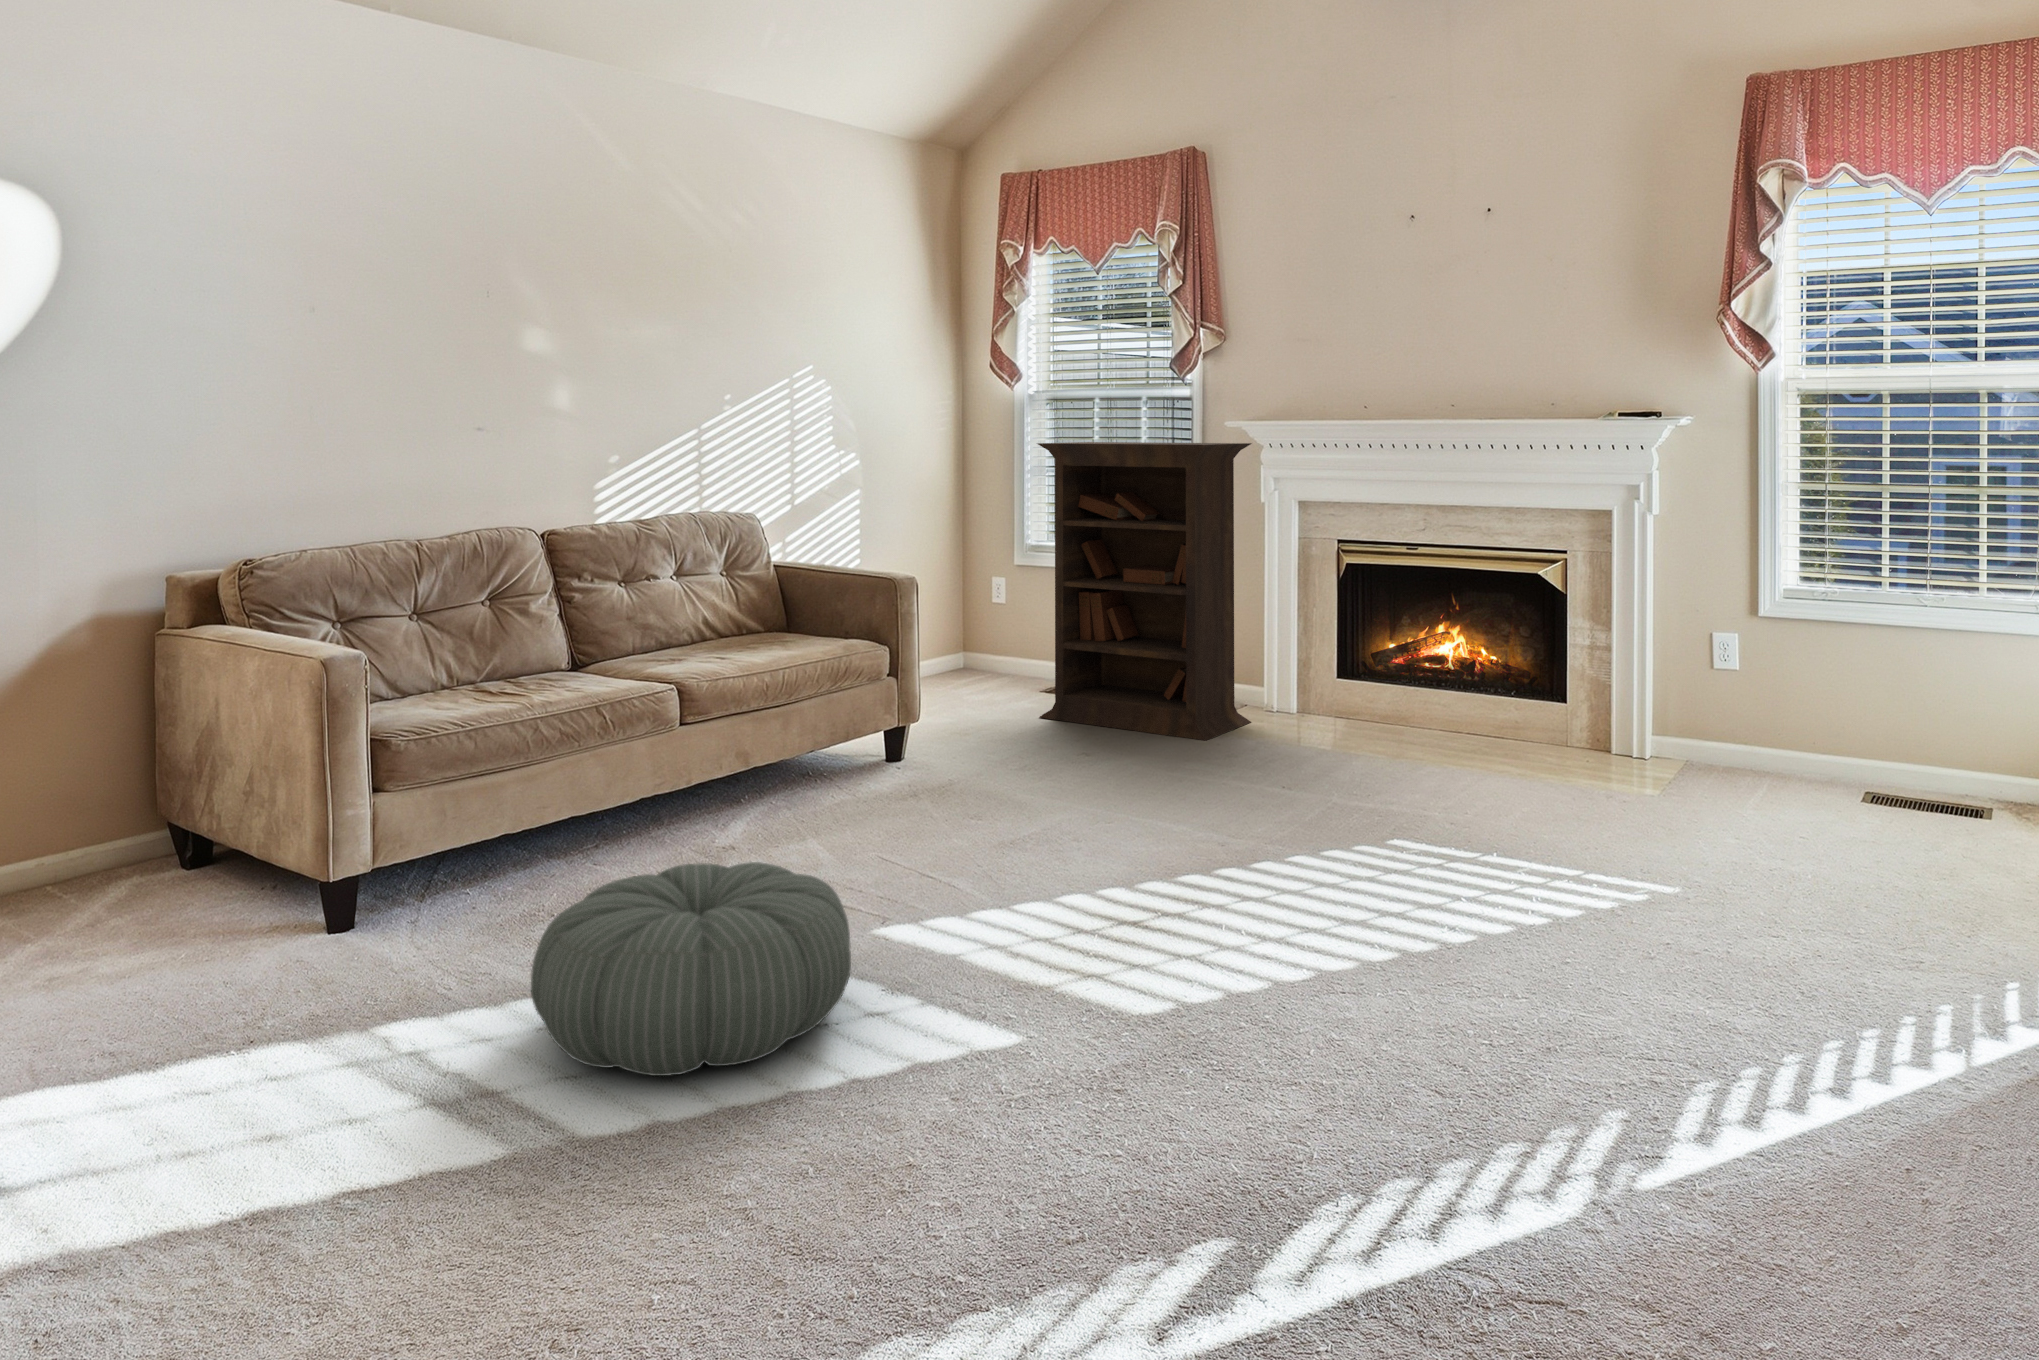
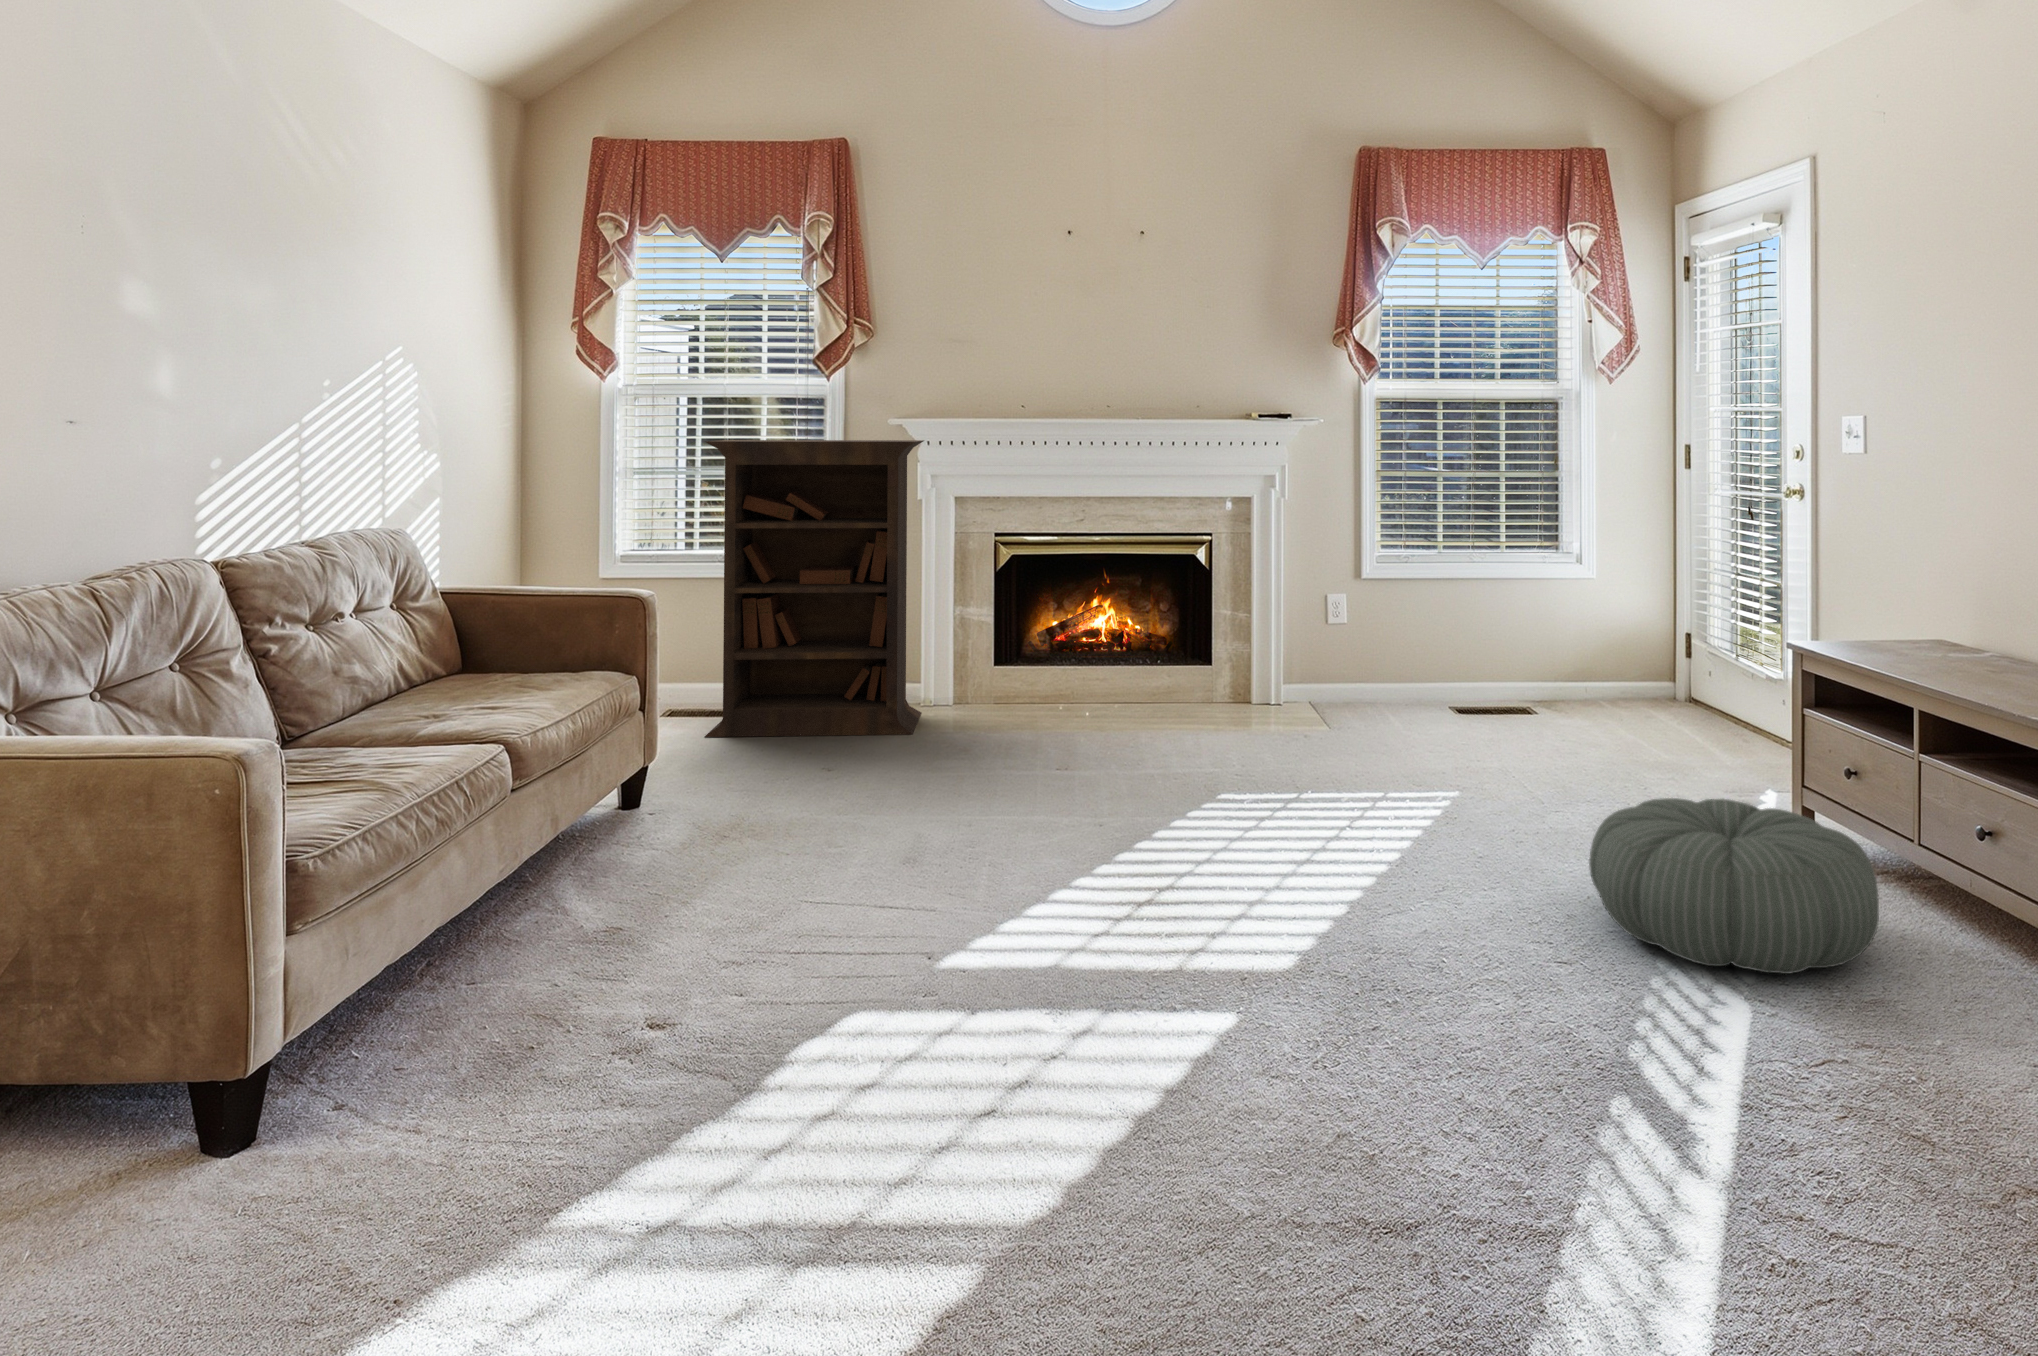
pouf: present [531,862,851,1076] -> present [1589,798,1879,974]

